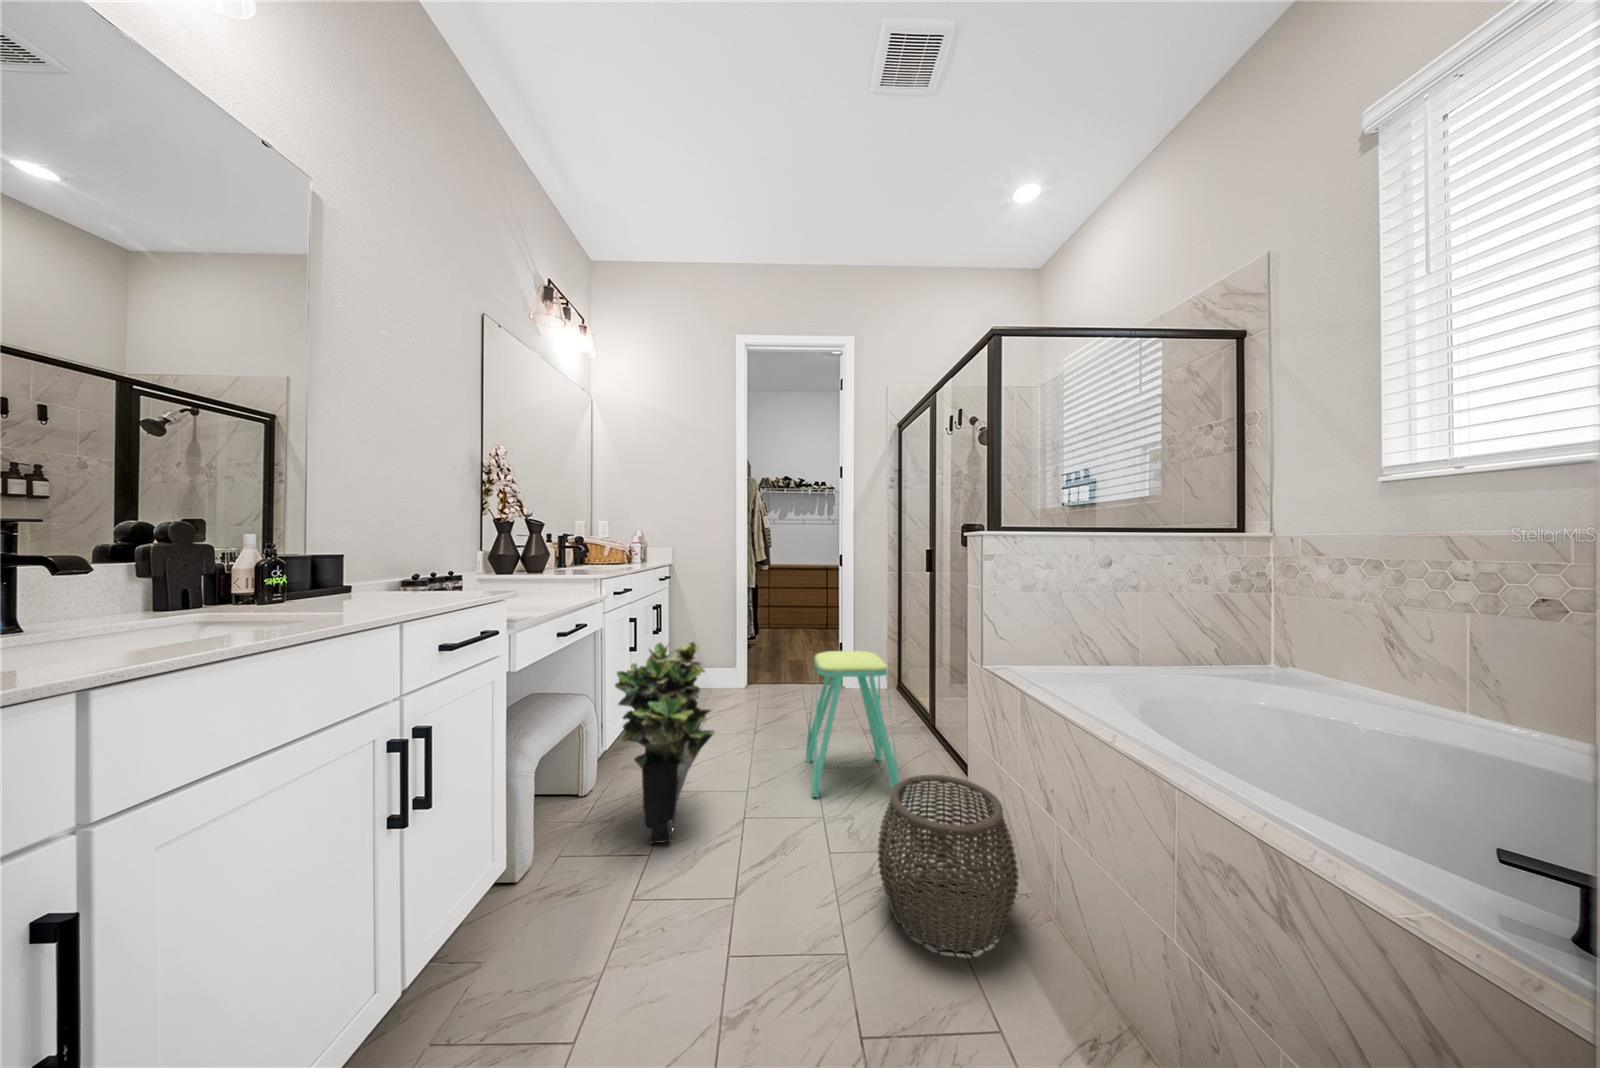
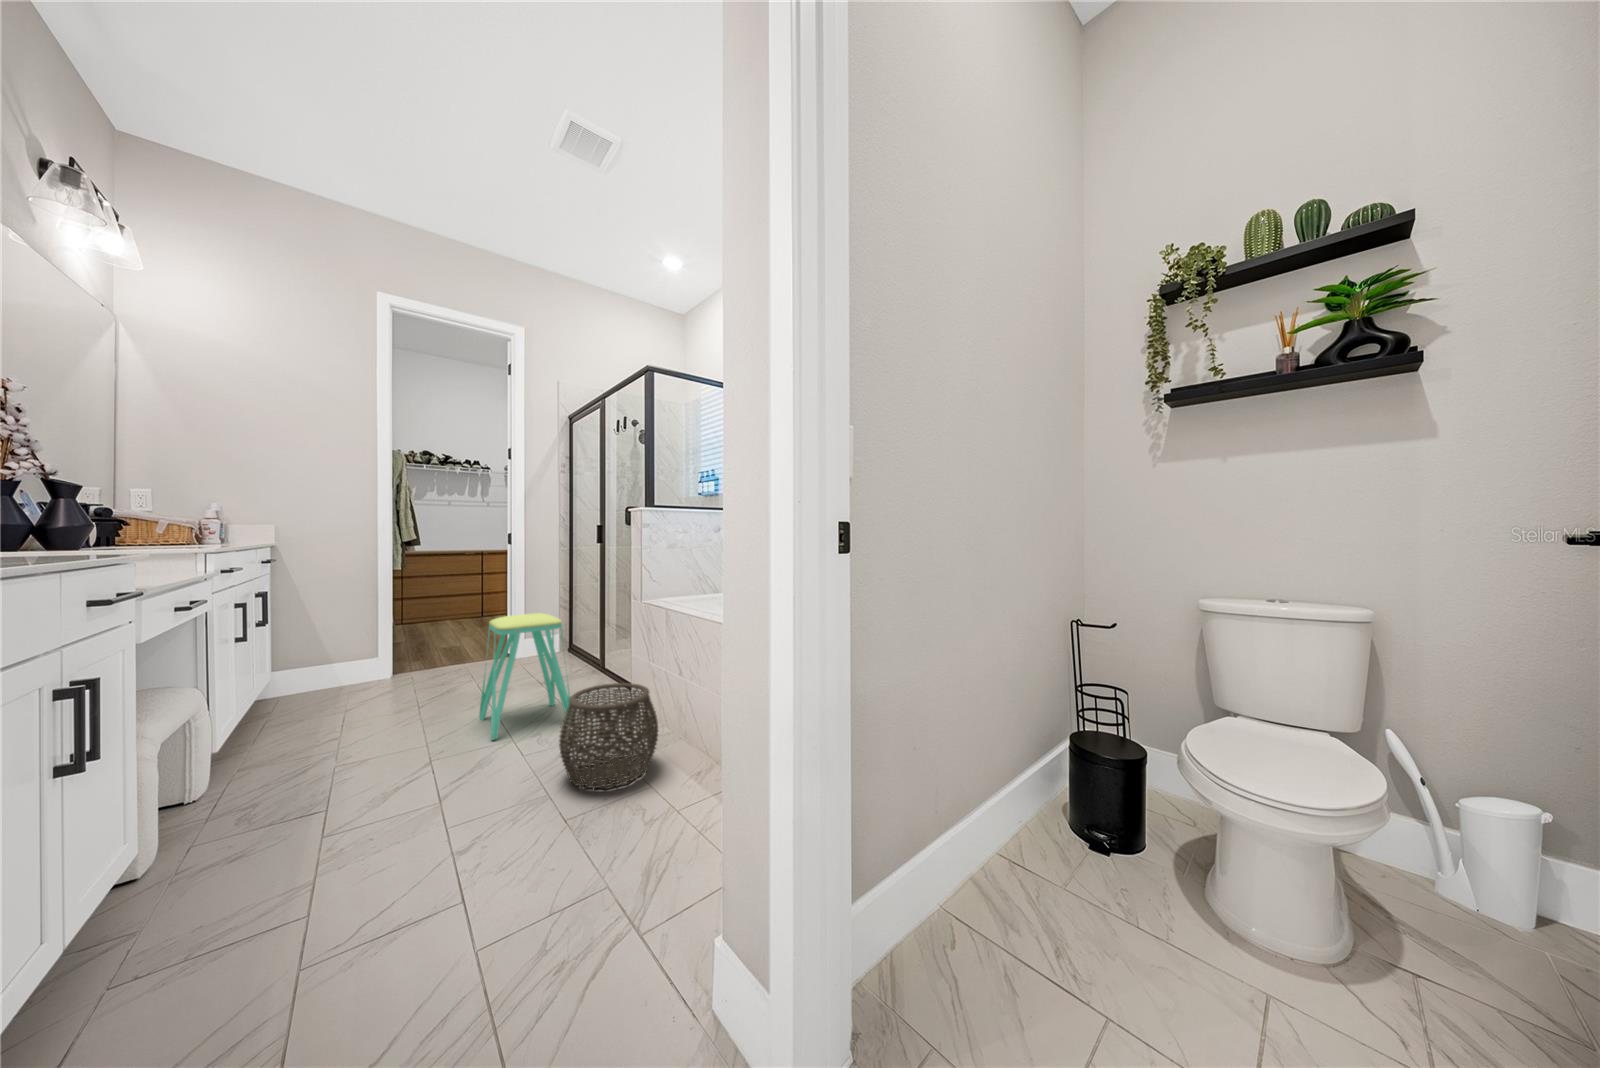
potted plant: present [615,642,715,843] -> none [251,614,389,811]

